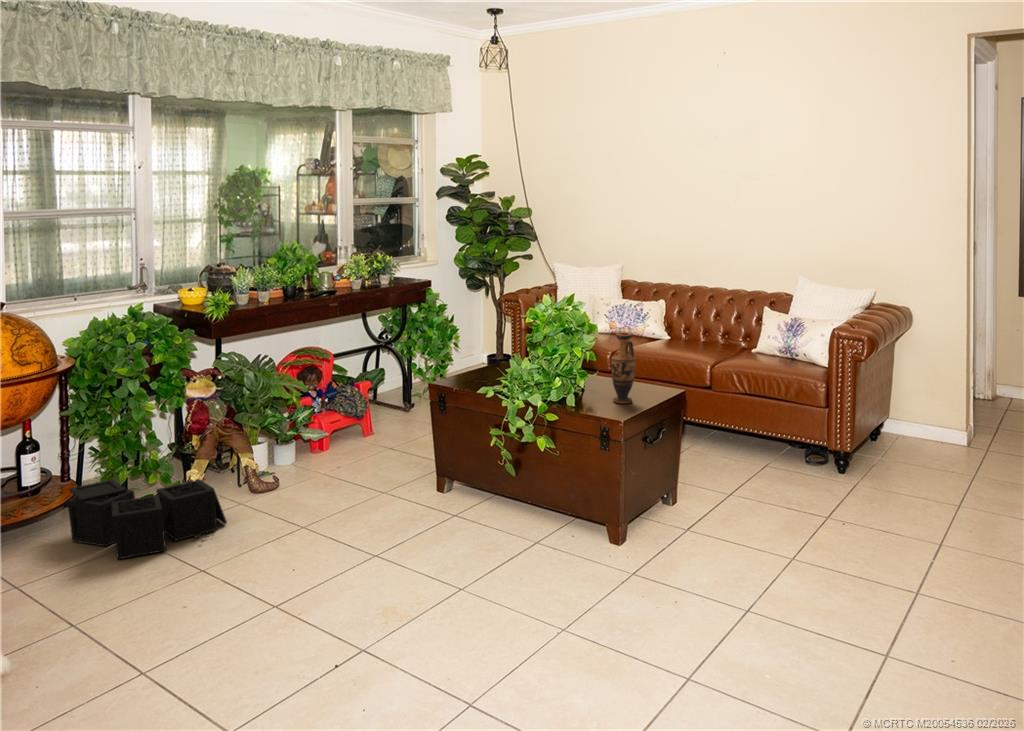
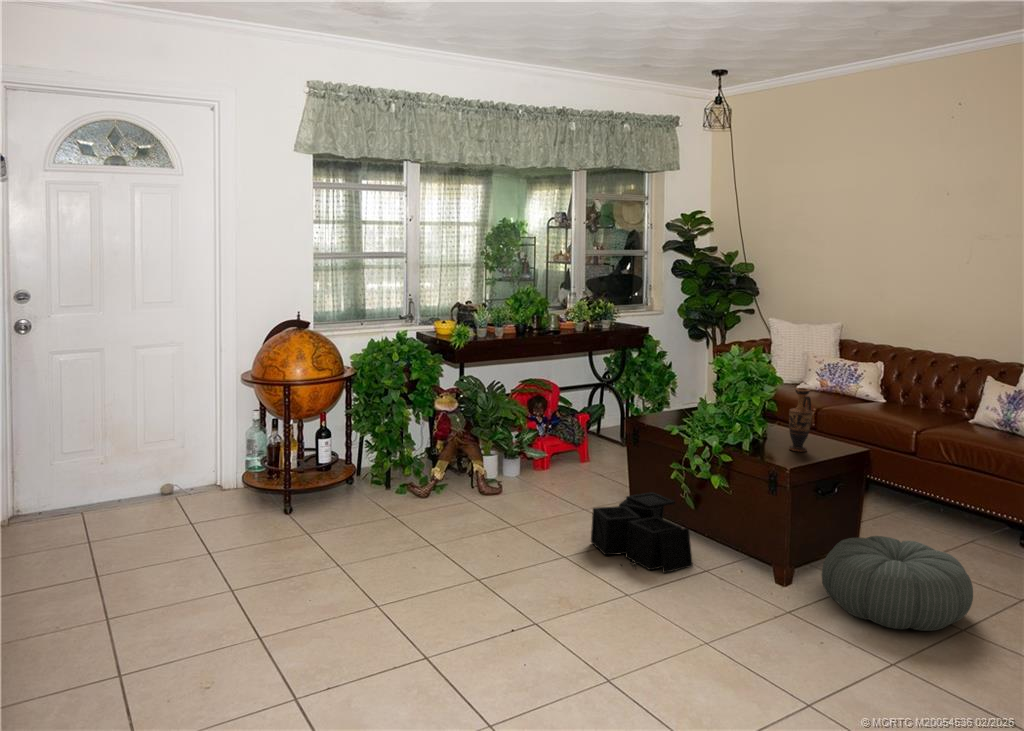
storage bin: present [67,479,227,559] -> present [591,492,693,573]
pouf: none [668,487,826,590] -> present [822,536,973,631]

